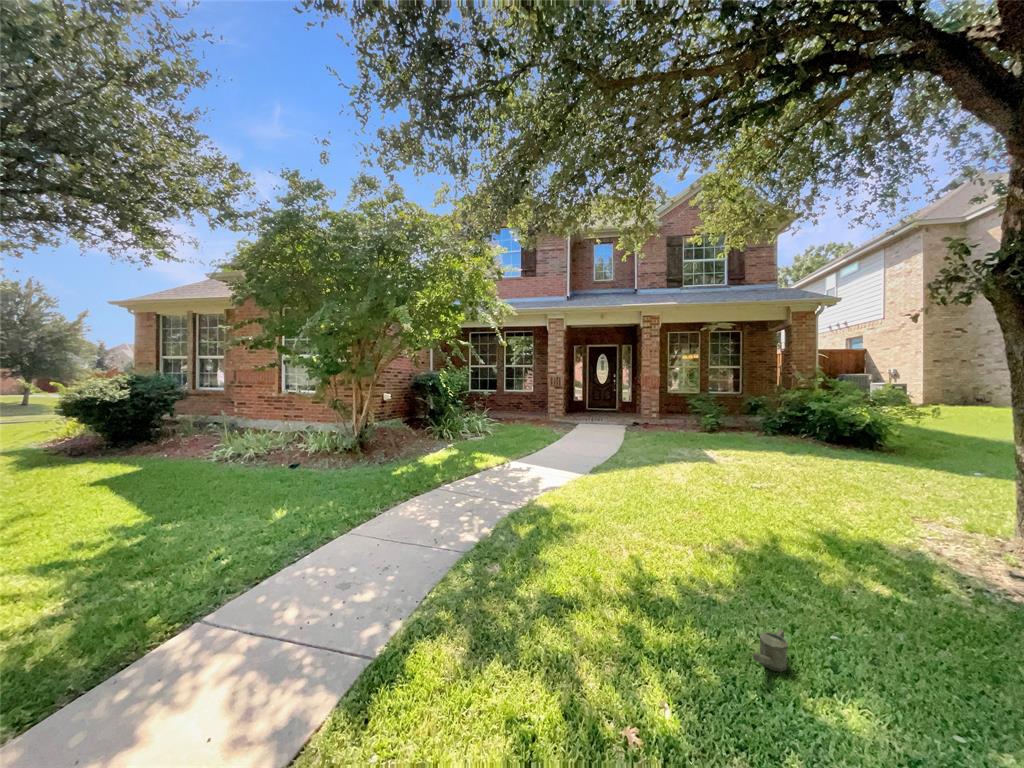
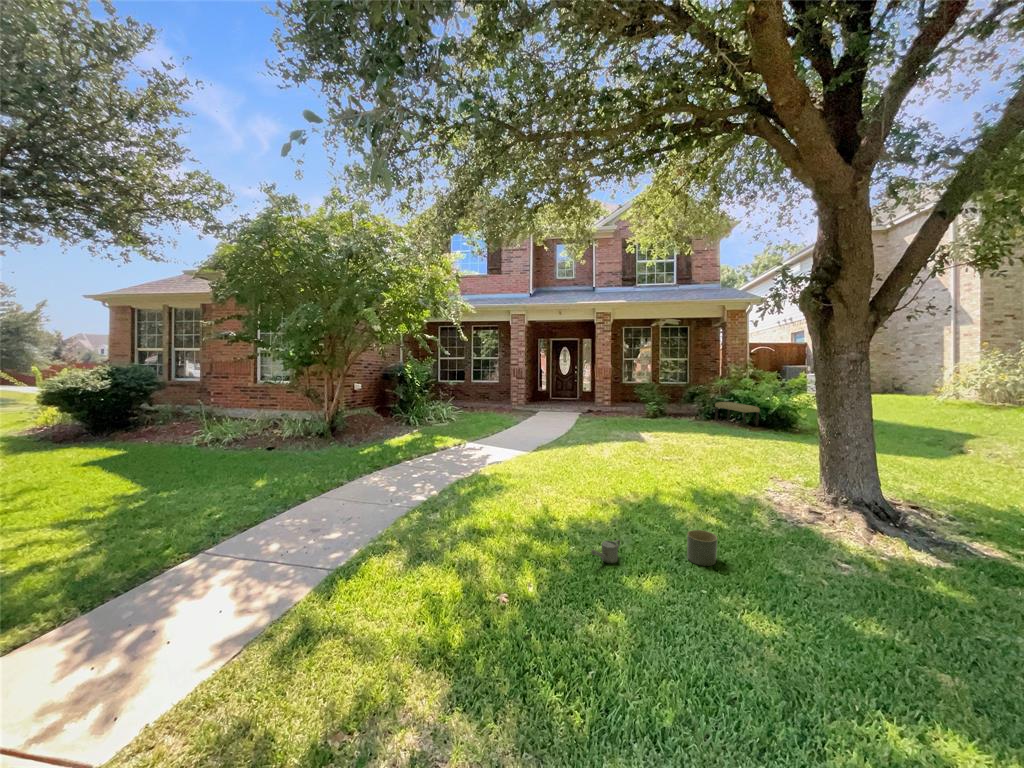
bench: none [783,414,841,443] -> present [715,402,760,427]
planter: none [892,618,951,683] -> present [687,530,717,566]

